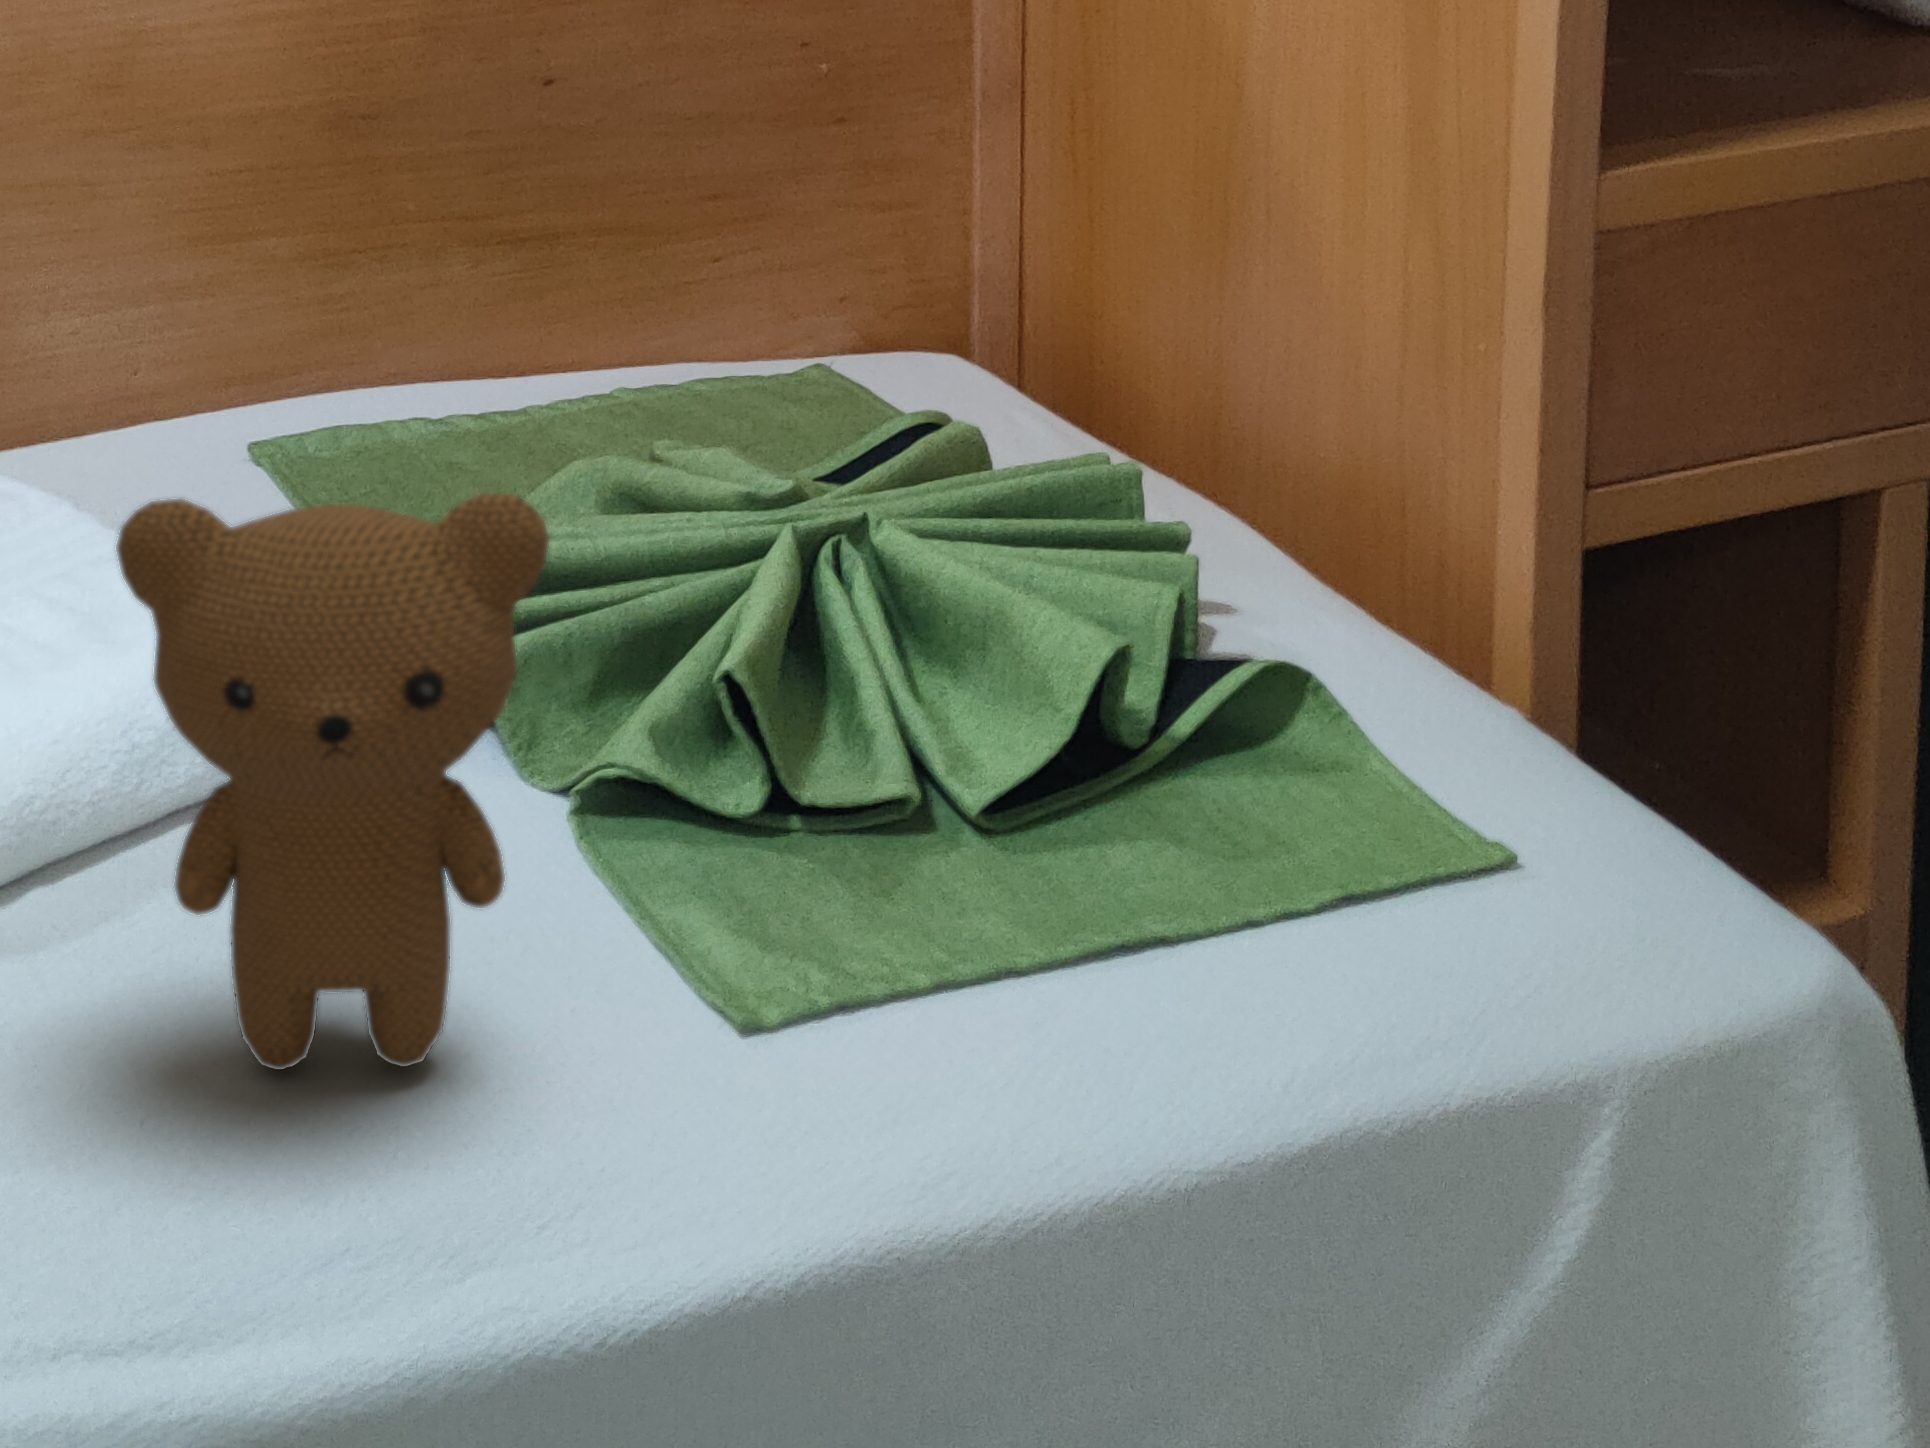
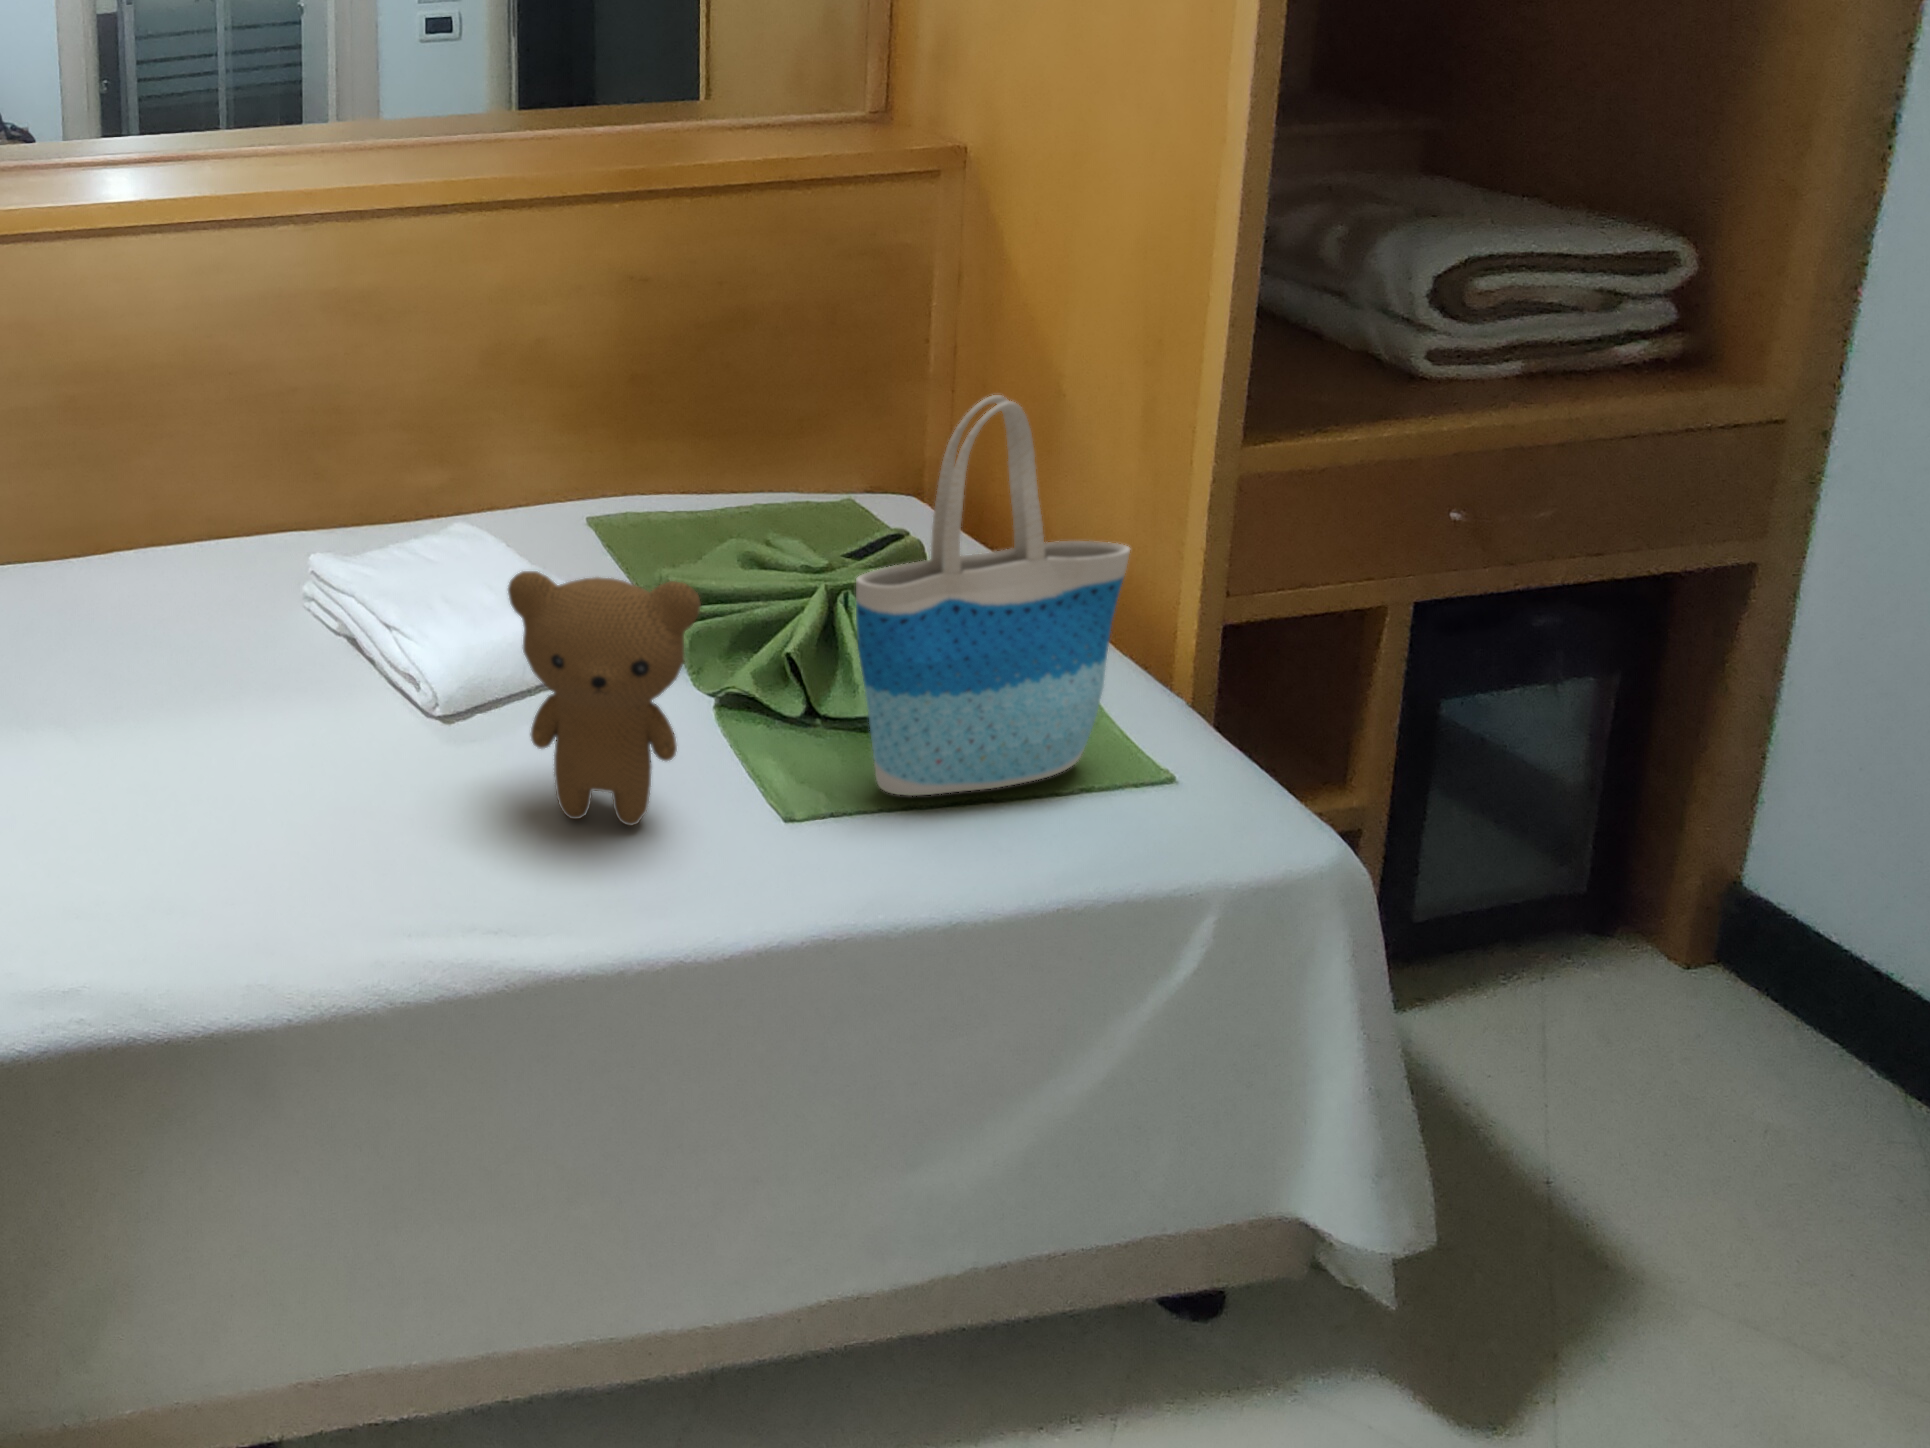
tote bag: none [870,53,1404,938] -> present [856,395,1130,796]

